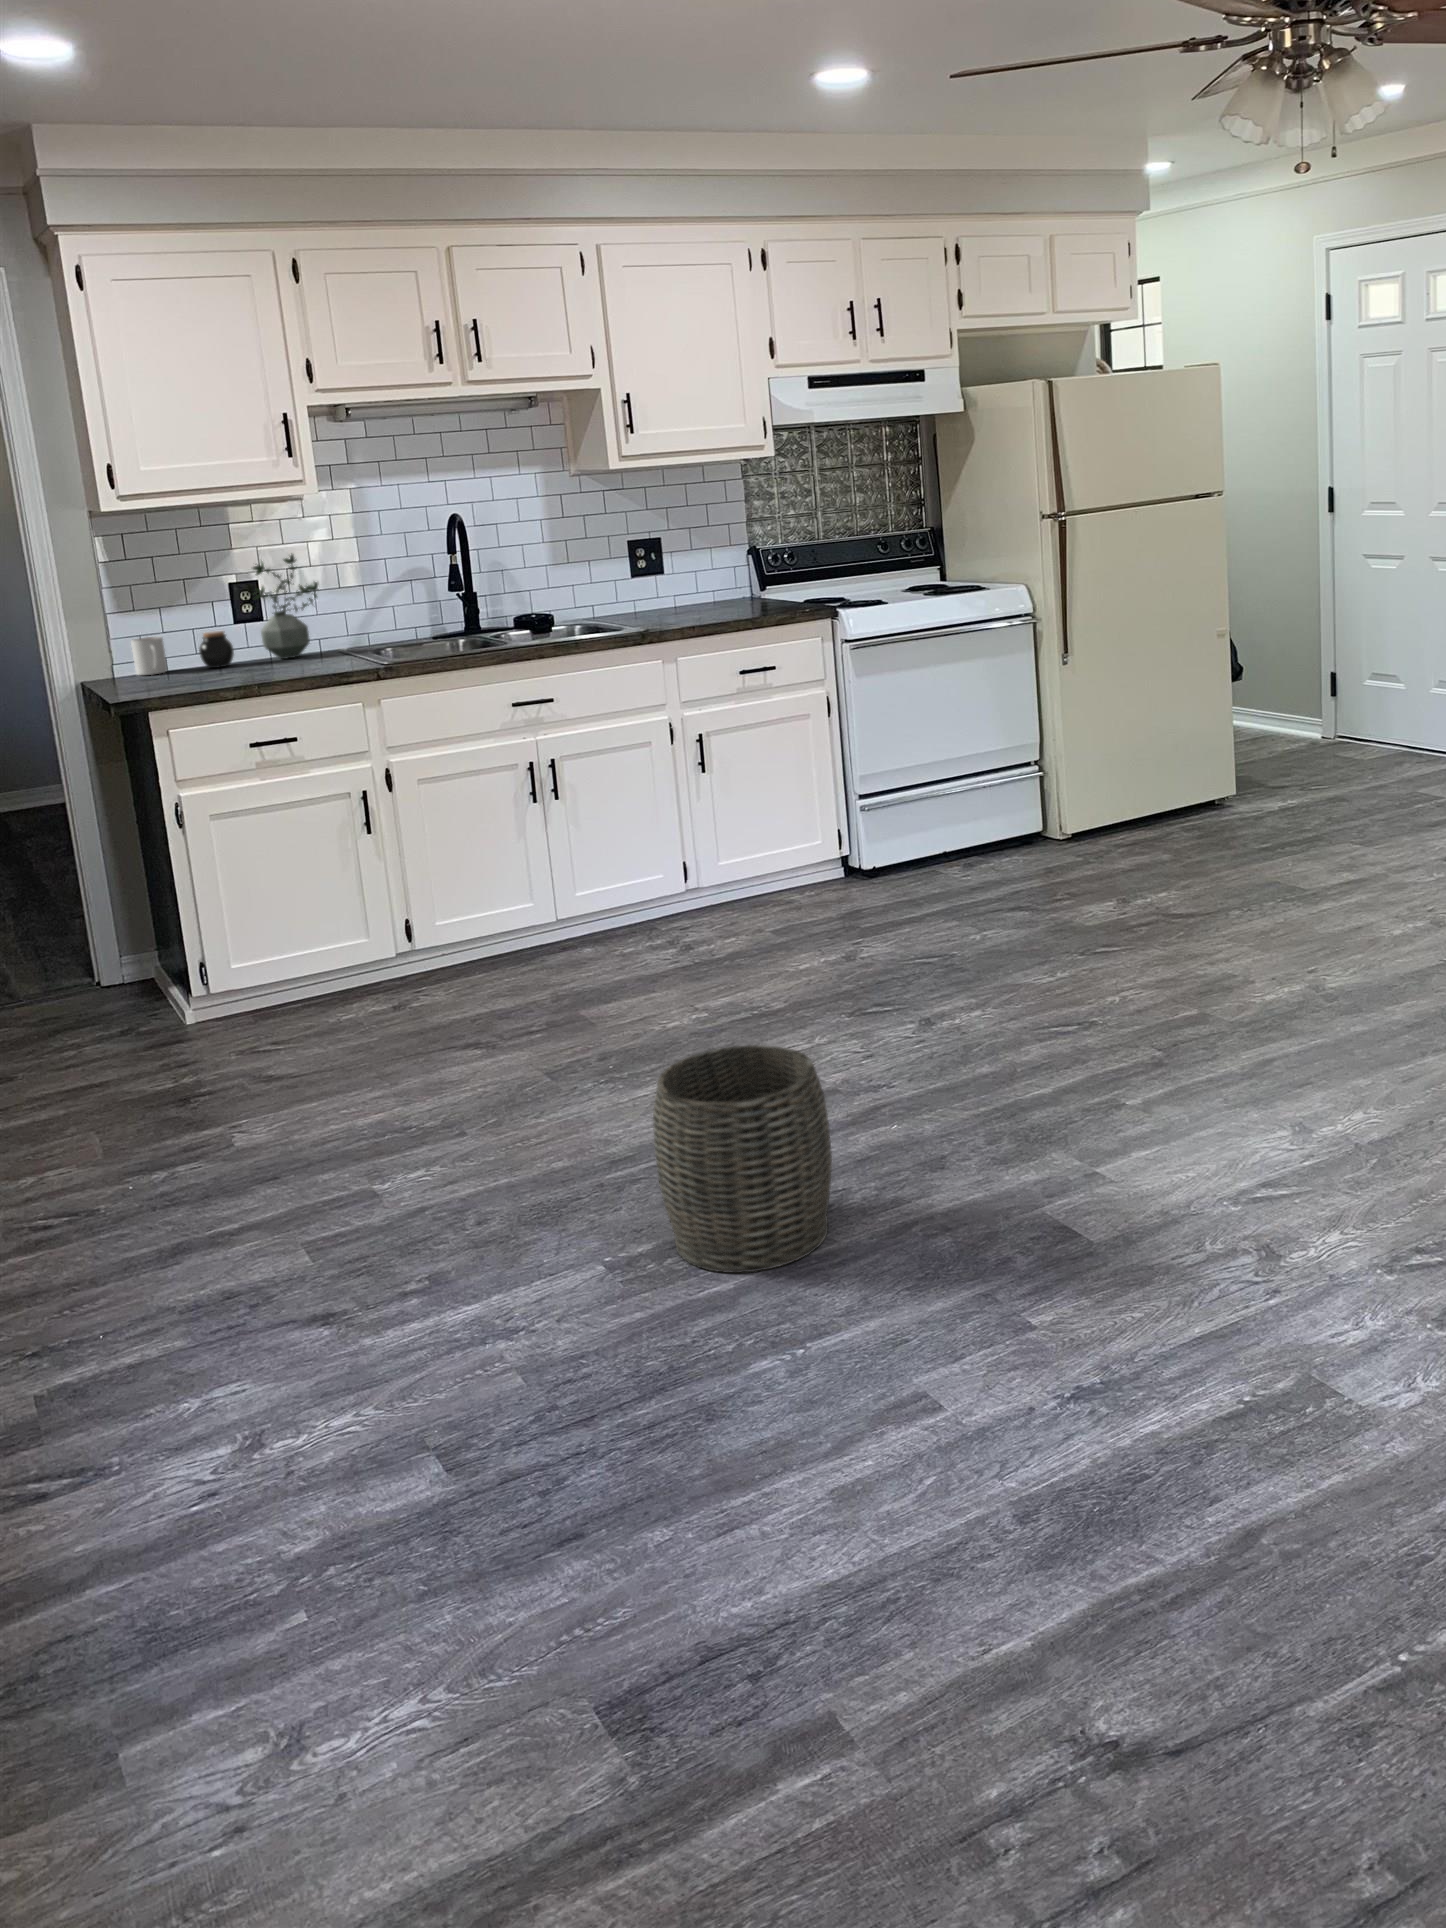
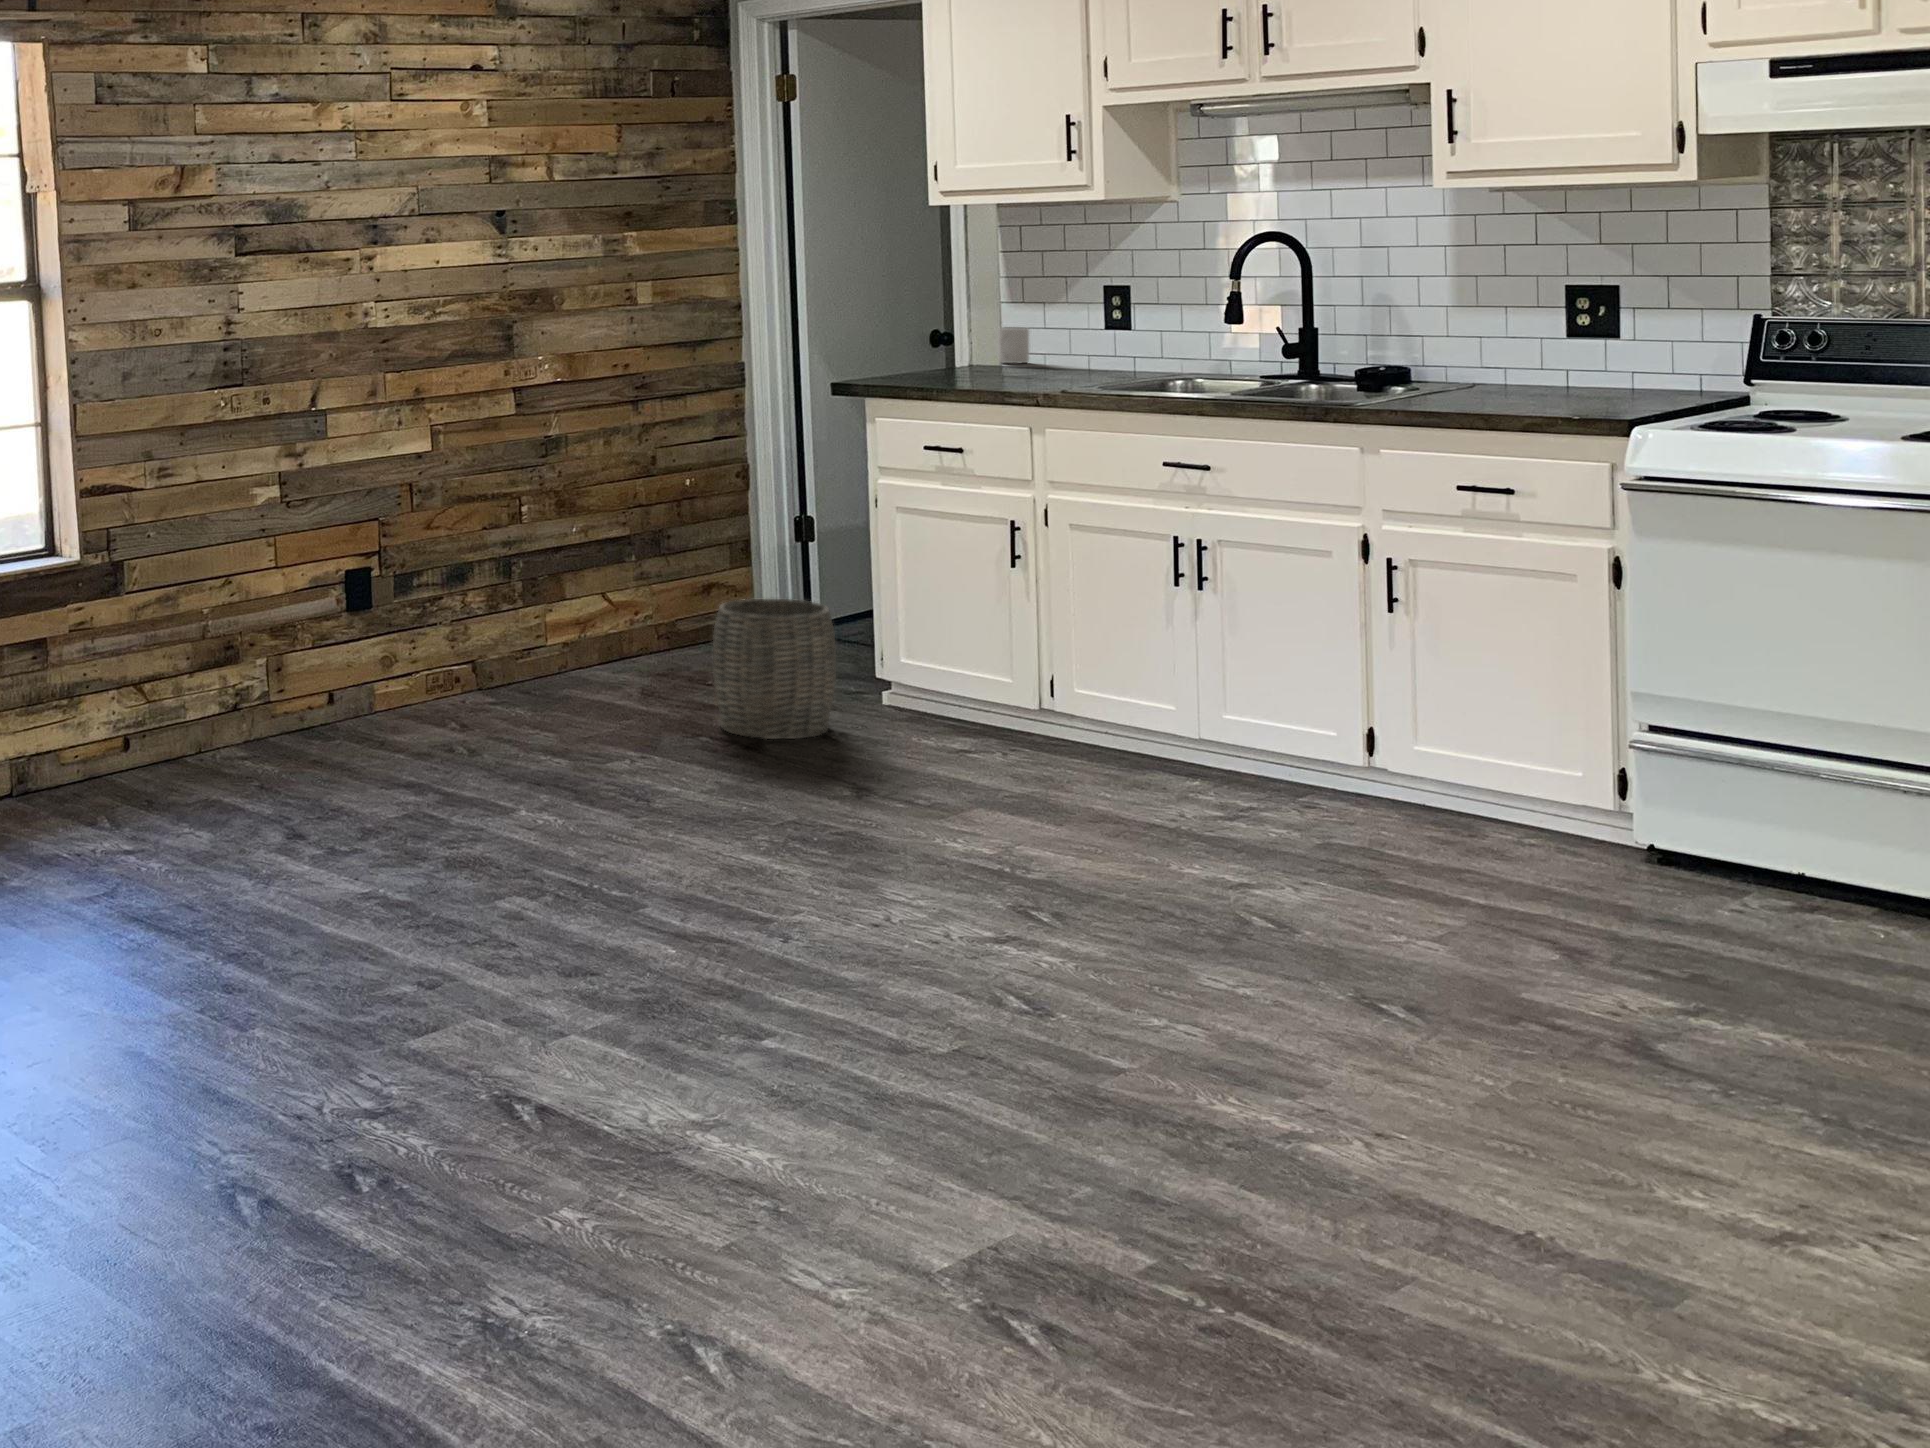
potted plant: present [253,554,318,659] -> none [1085,258,1159,369]
jar: present [199,631,234,668] -> none [1037,330,1072,367]
woven basket: present [653,1045,832,1273] -> present [713,599,836,739]

